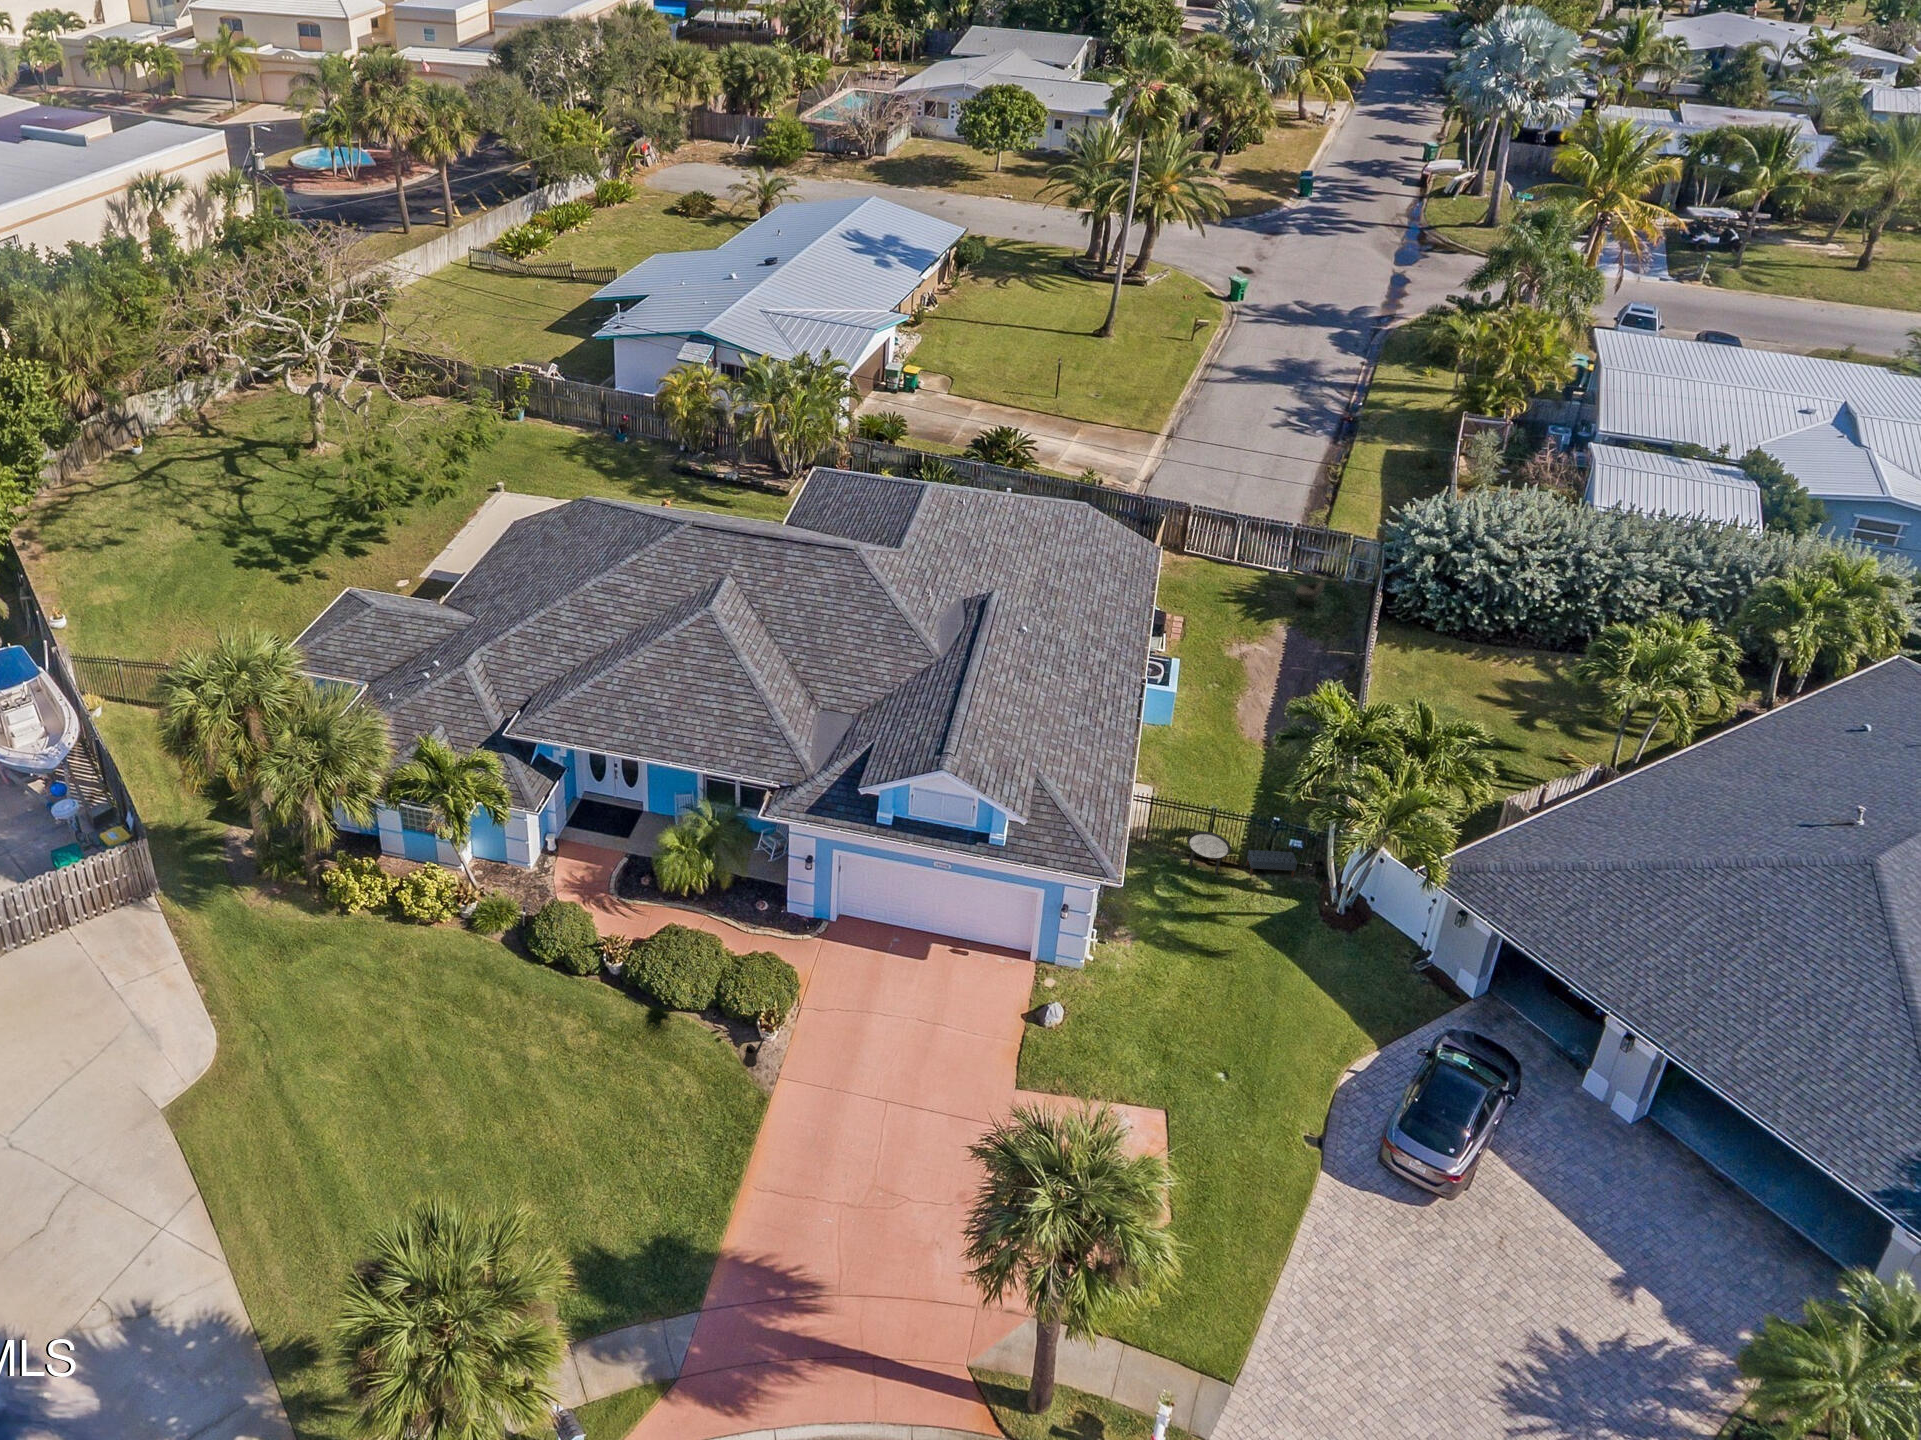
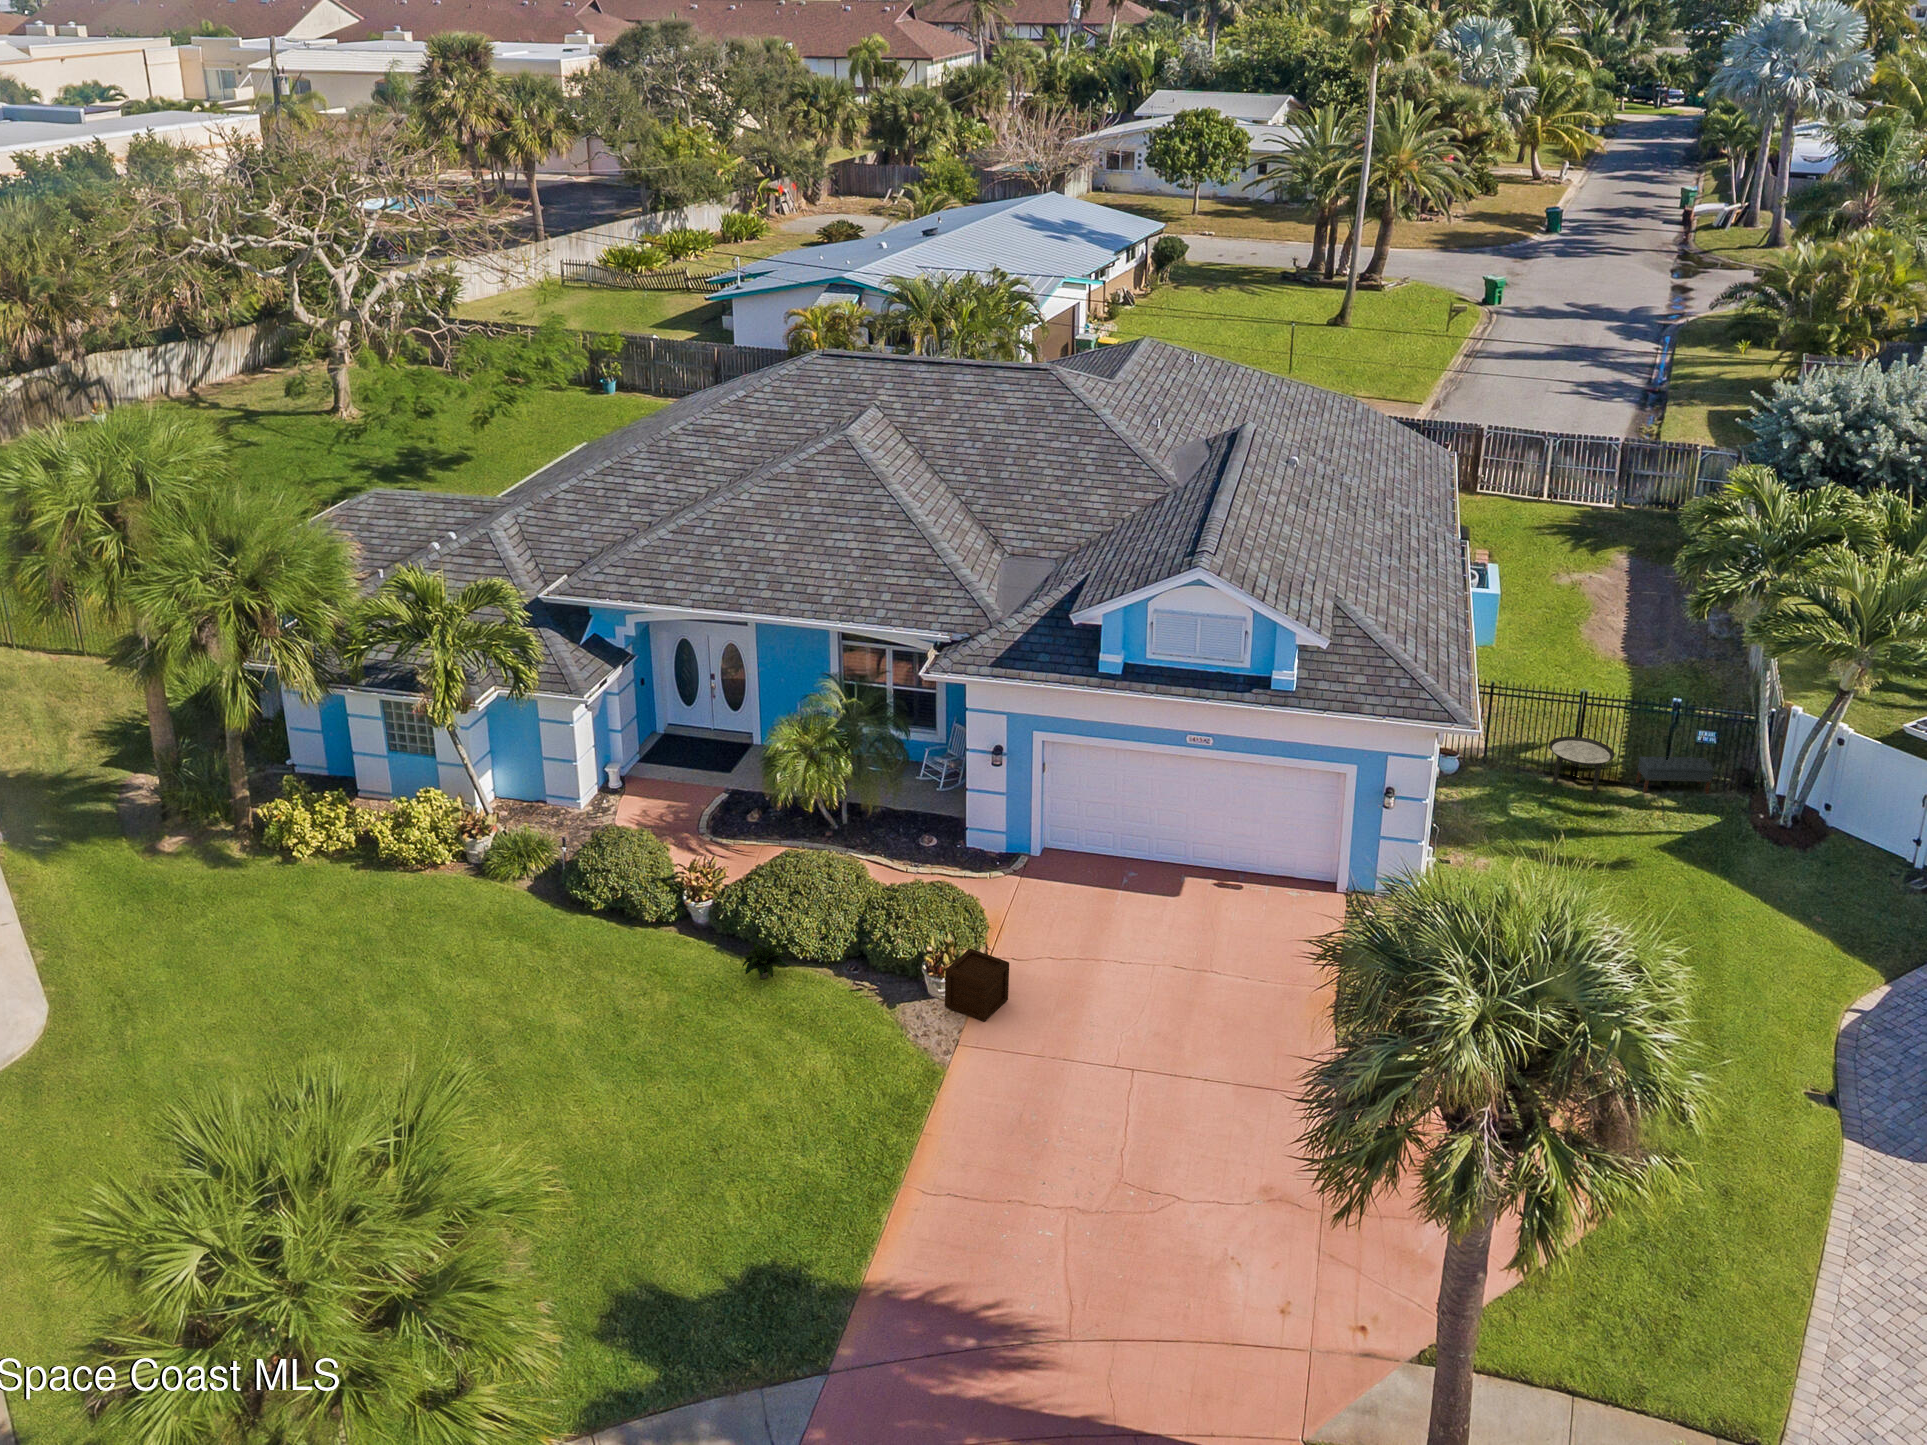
lounge chair: present [1296,581,1325,607] -> none [1641,494,1682,535]
wooden crate: none [772,1016,813,1068] -> present [945,948,1009,1022]
watering can: present [743,1037,765,1067] -> none [900,977,933,1023]

